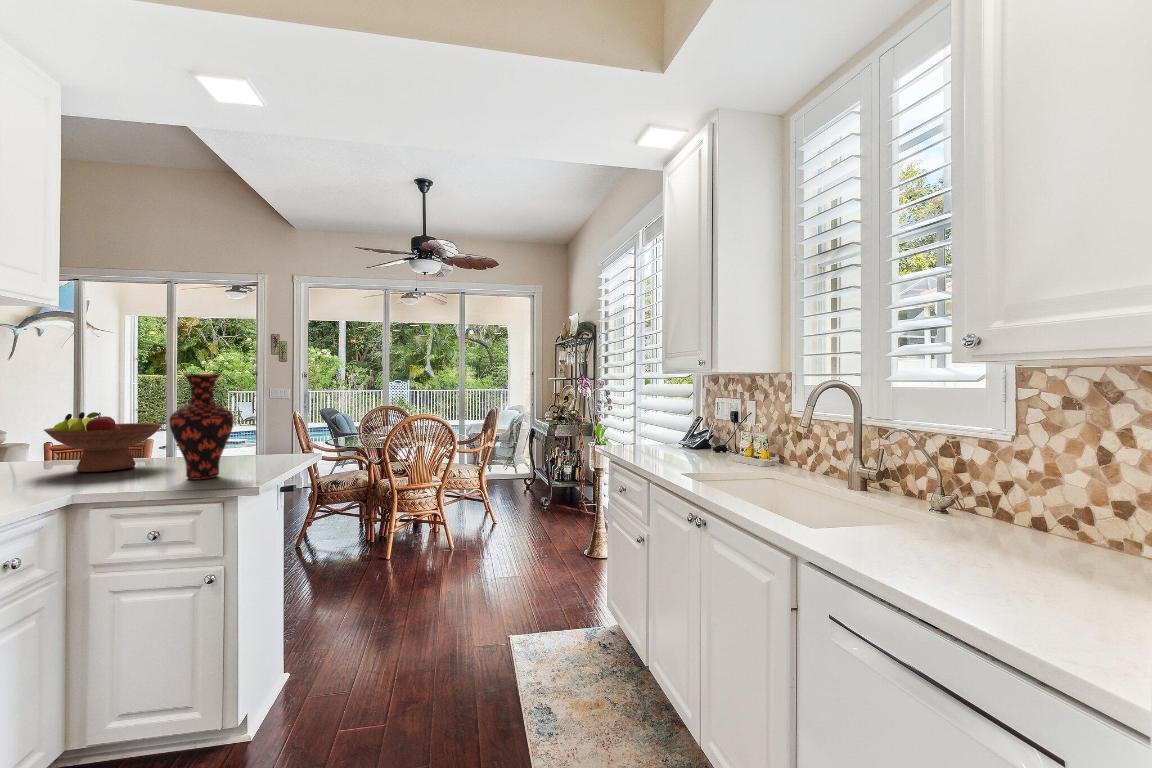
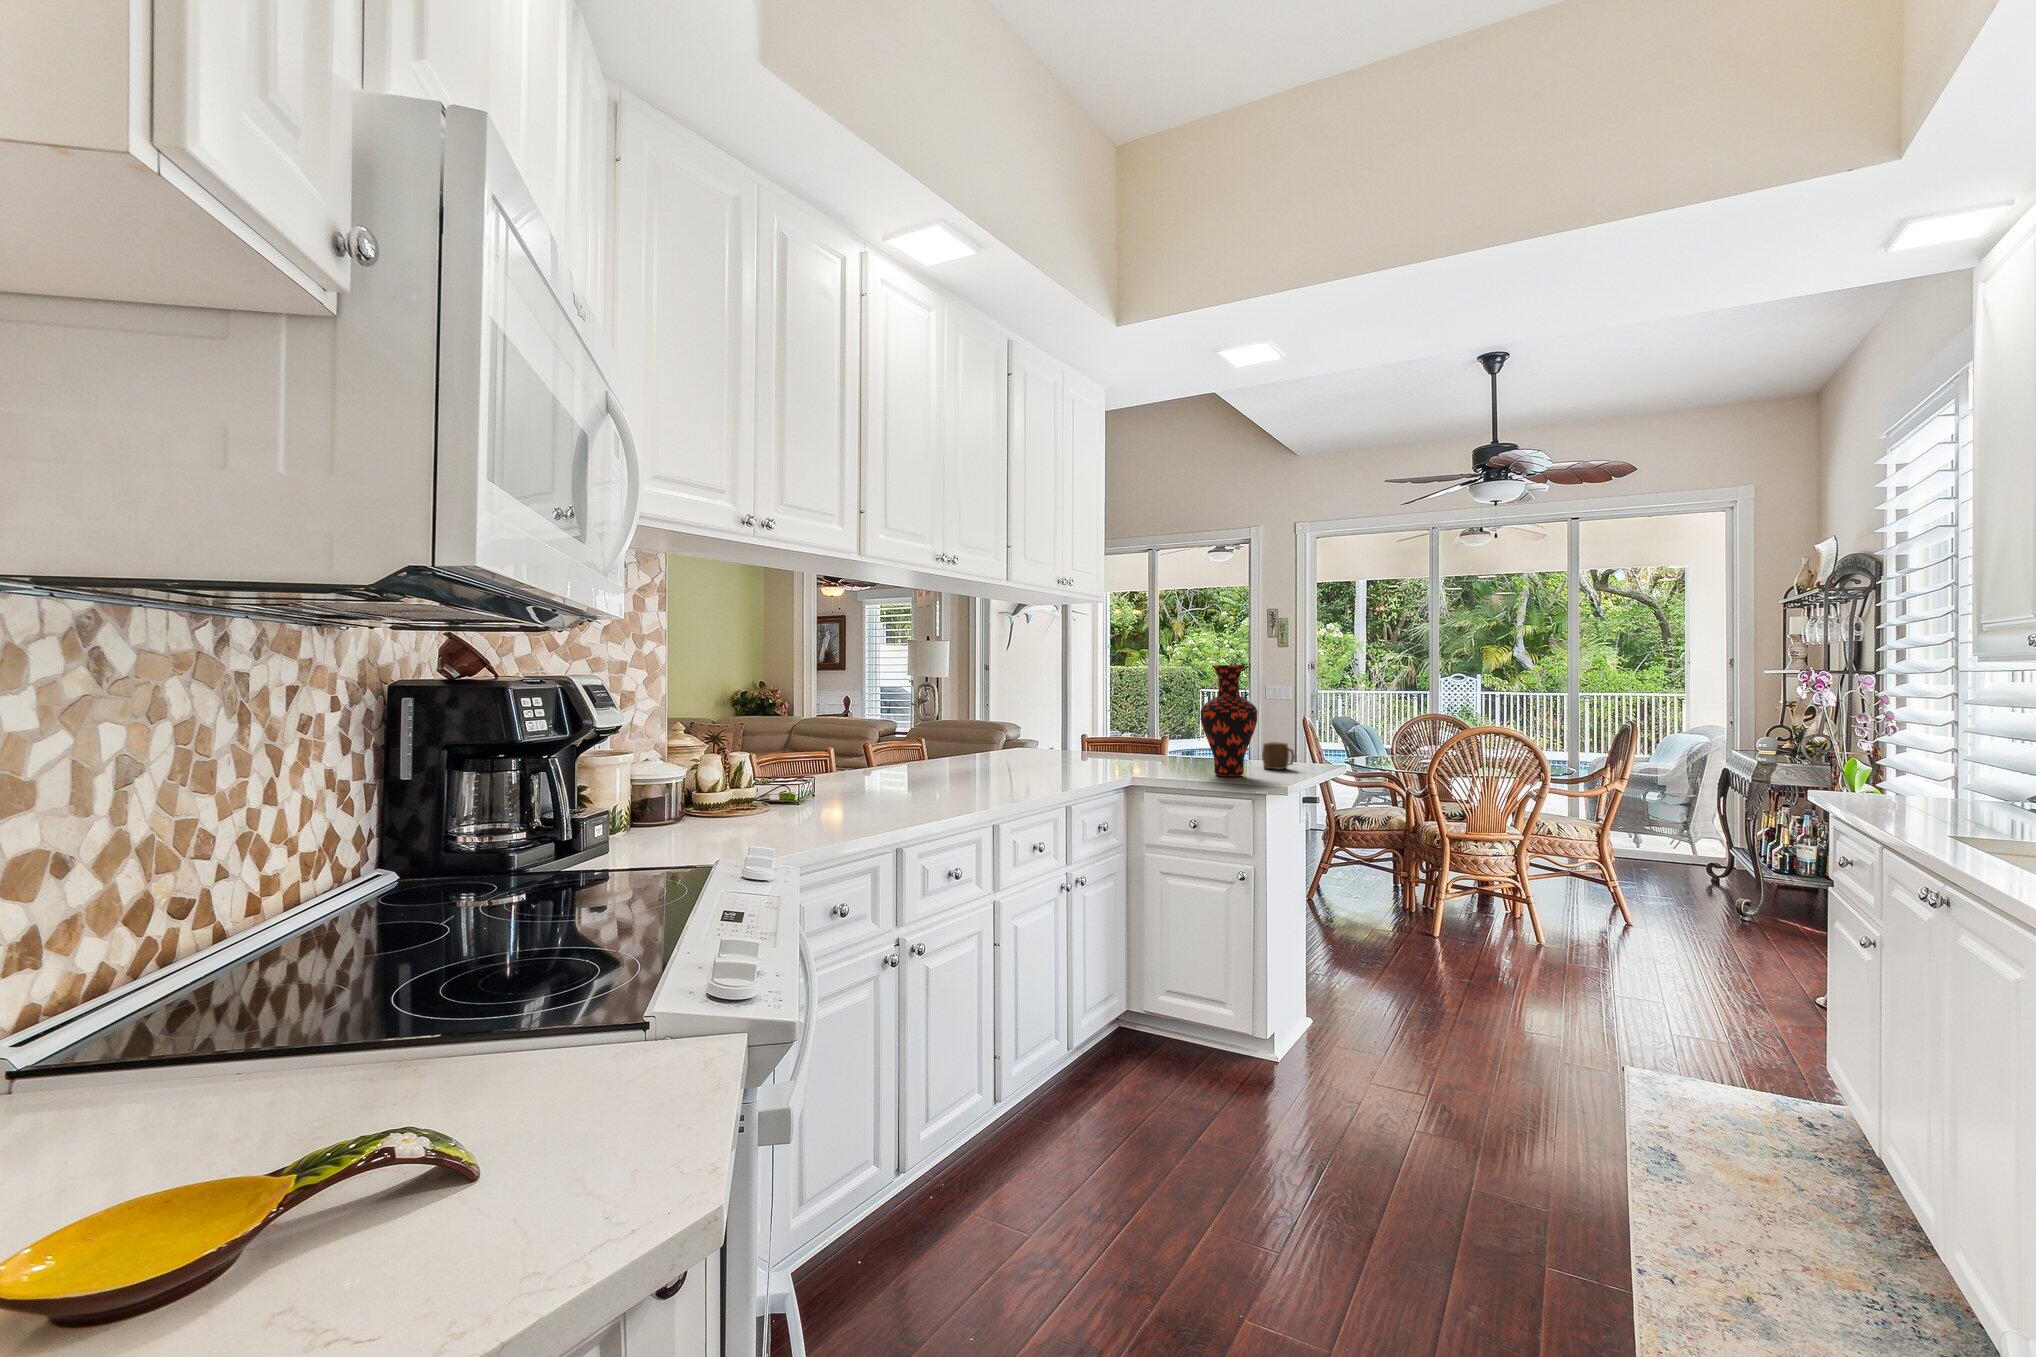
fruit bowl: present [44,412,163,472] -> none [1096,703,1186,763]
mug: none [243,440,275,465] -> present [1262,742,1295,769]

